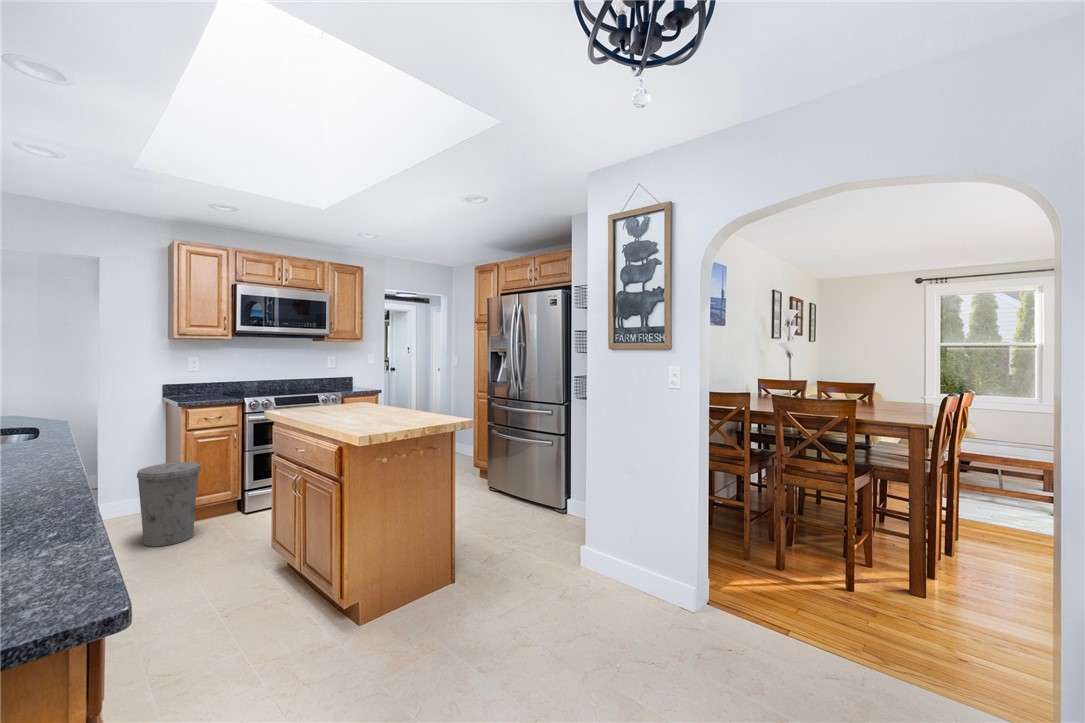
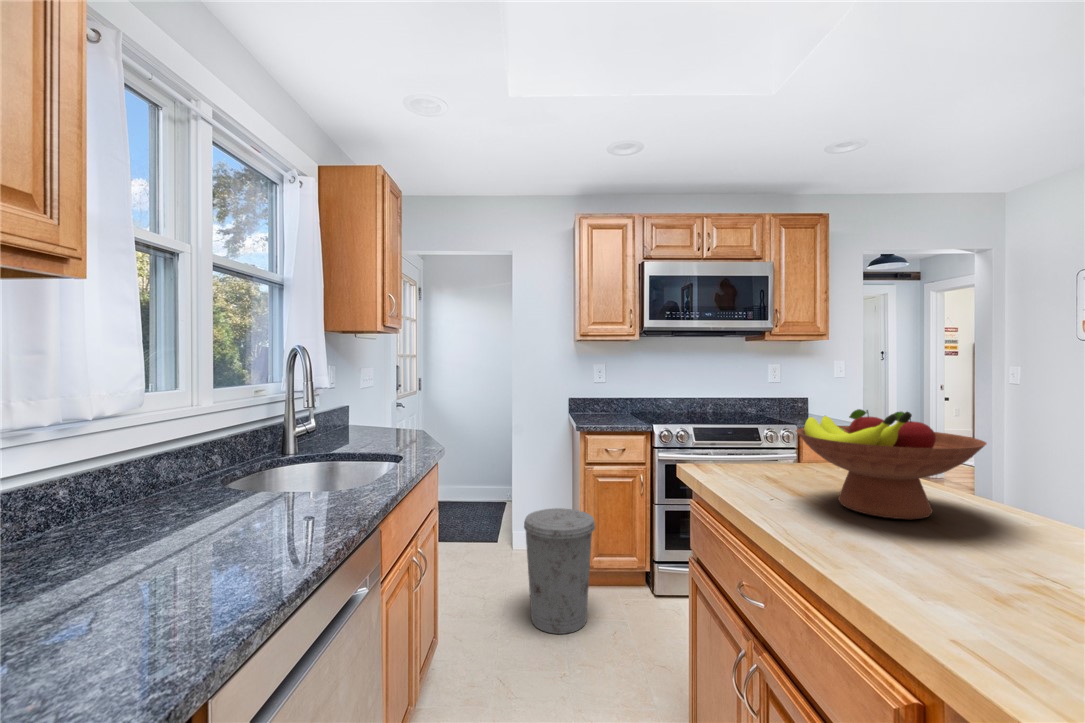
fruit bowl: none [319,376,378,413] -> present [796,409,986,519]

